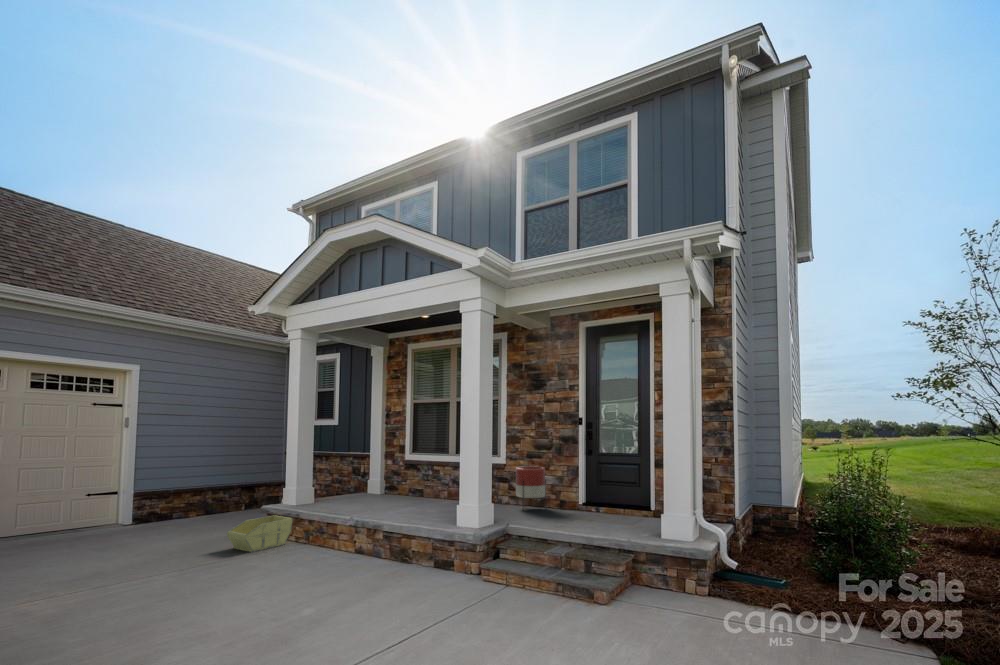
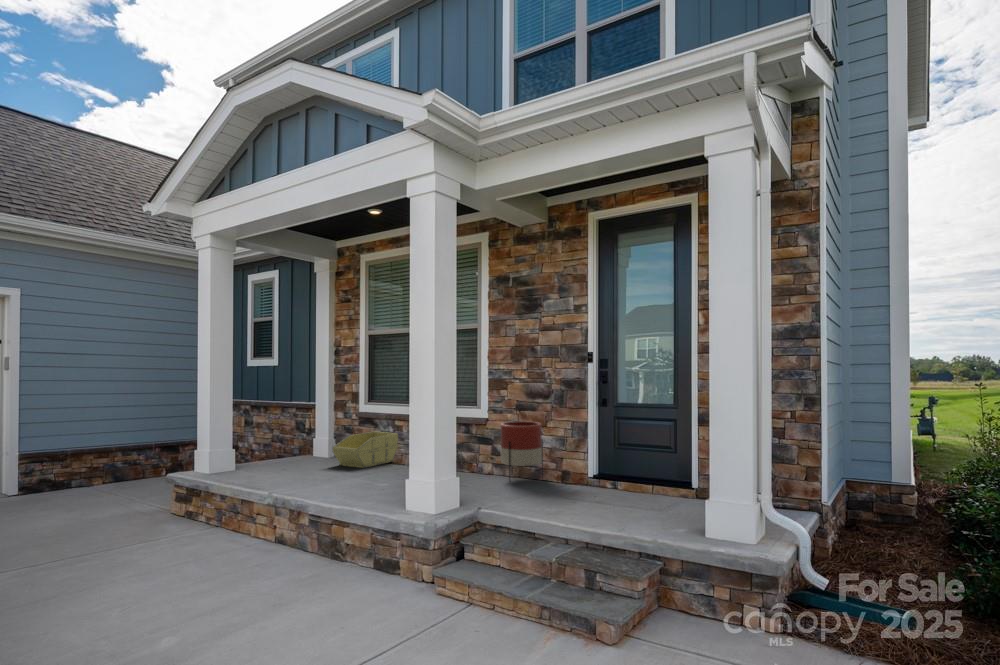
storage bin: present [227,516,293,552] -> present [333,432,398,468]

